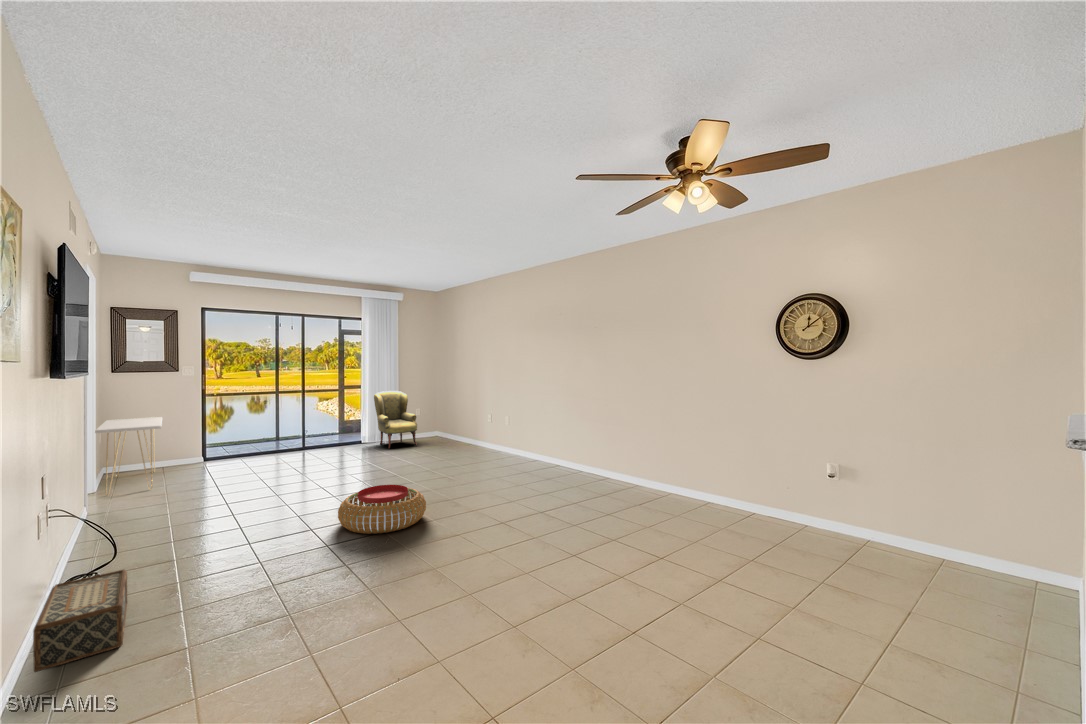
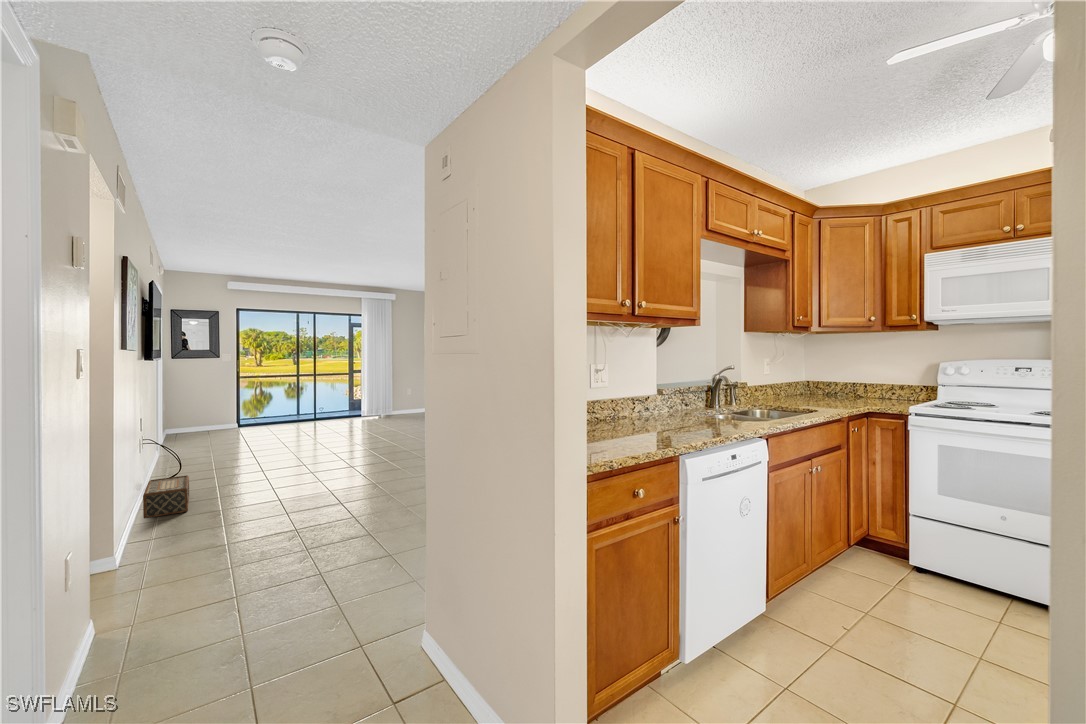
armchair: present [374,391,417,448] -> none [373,375,408,421]
console table: present [95,417,162,495] -> none [163,392,209,446]
pouf: present [338,485,426,534] -> none [325,440,388,470]

